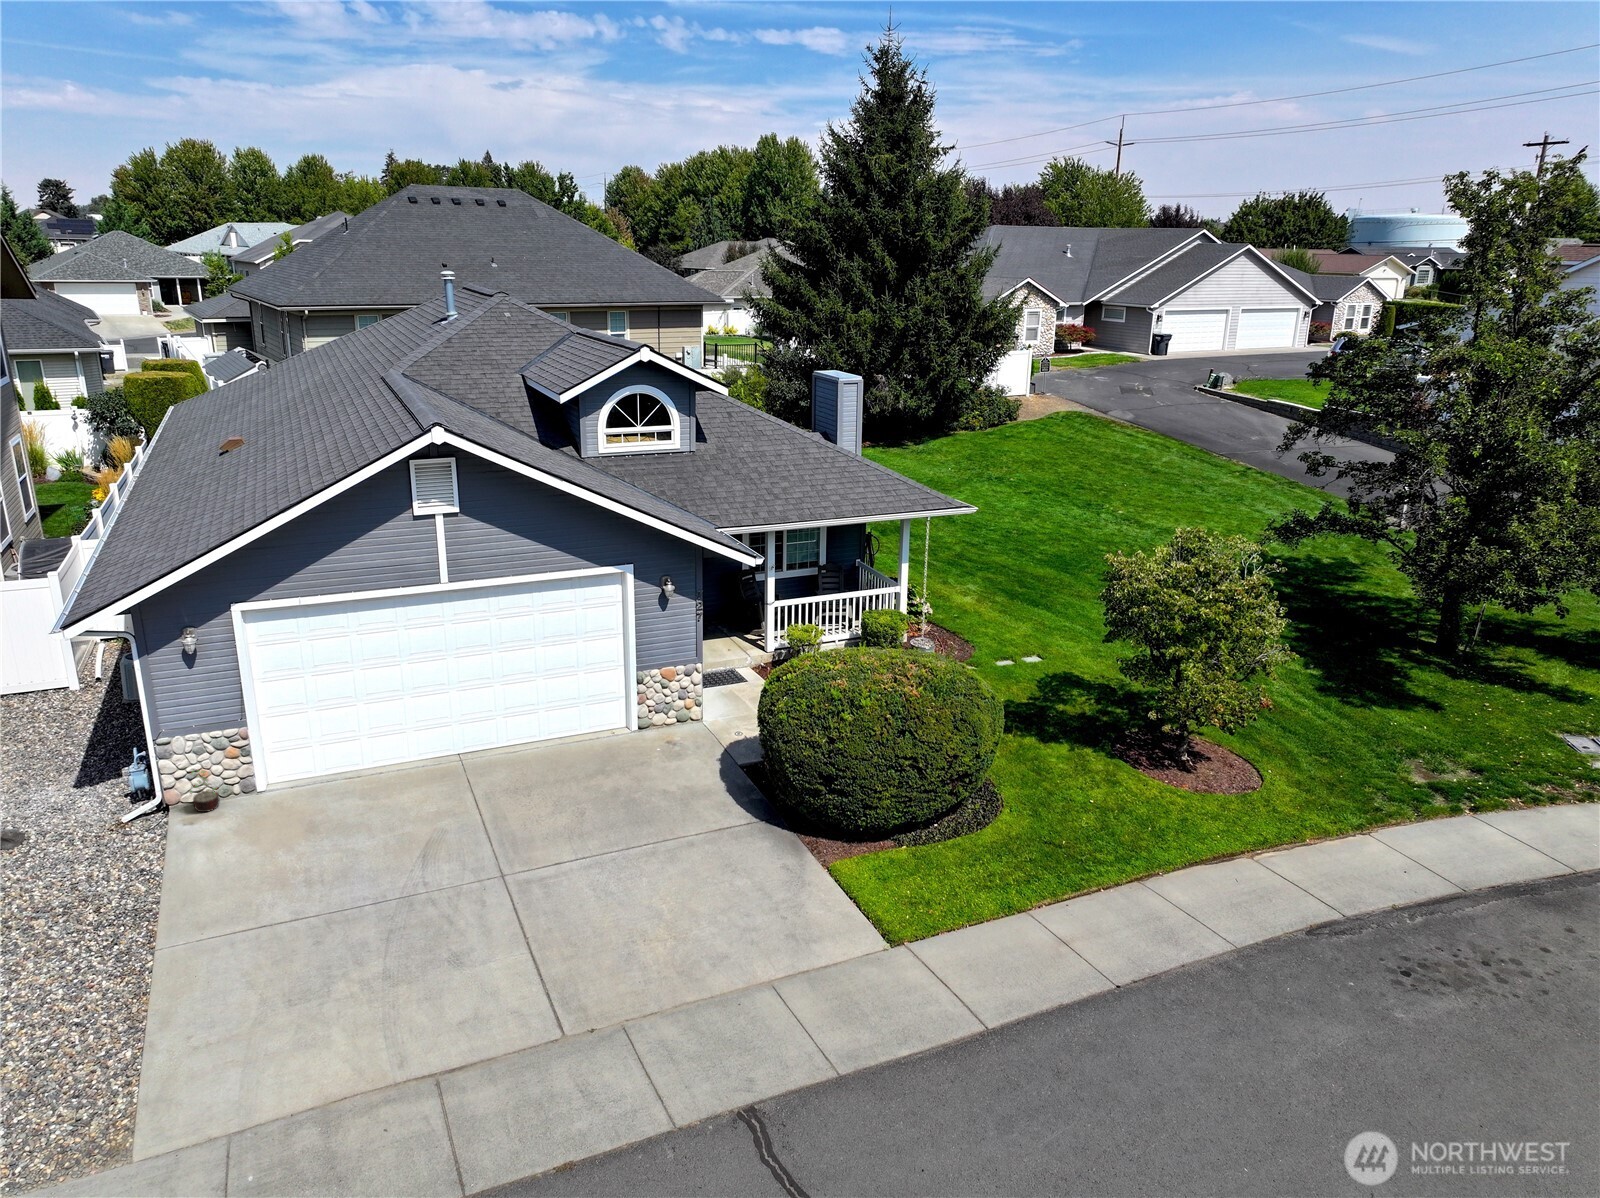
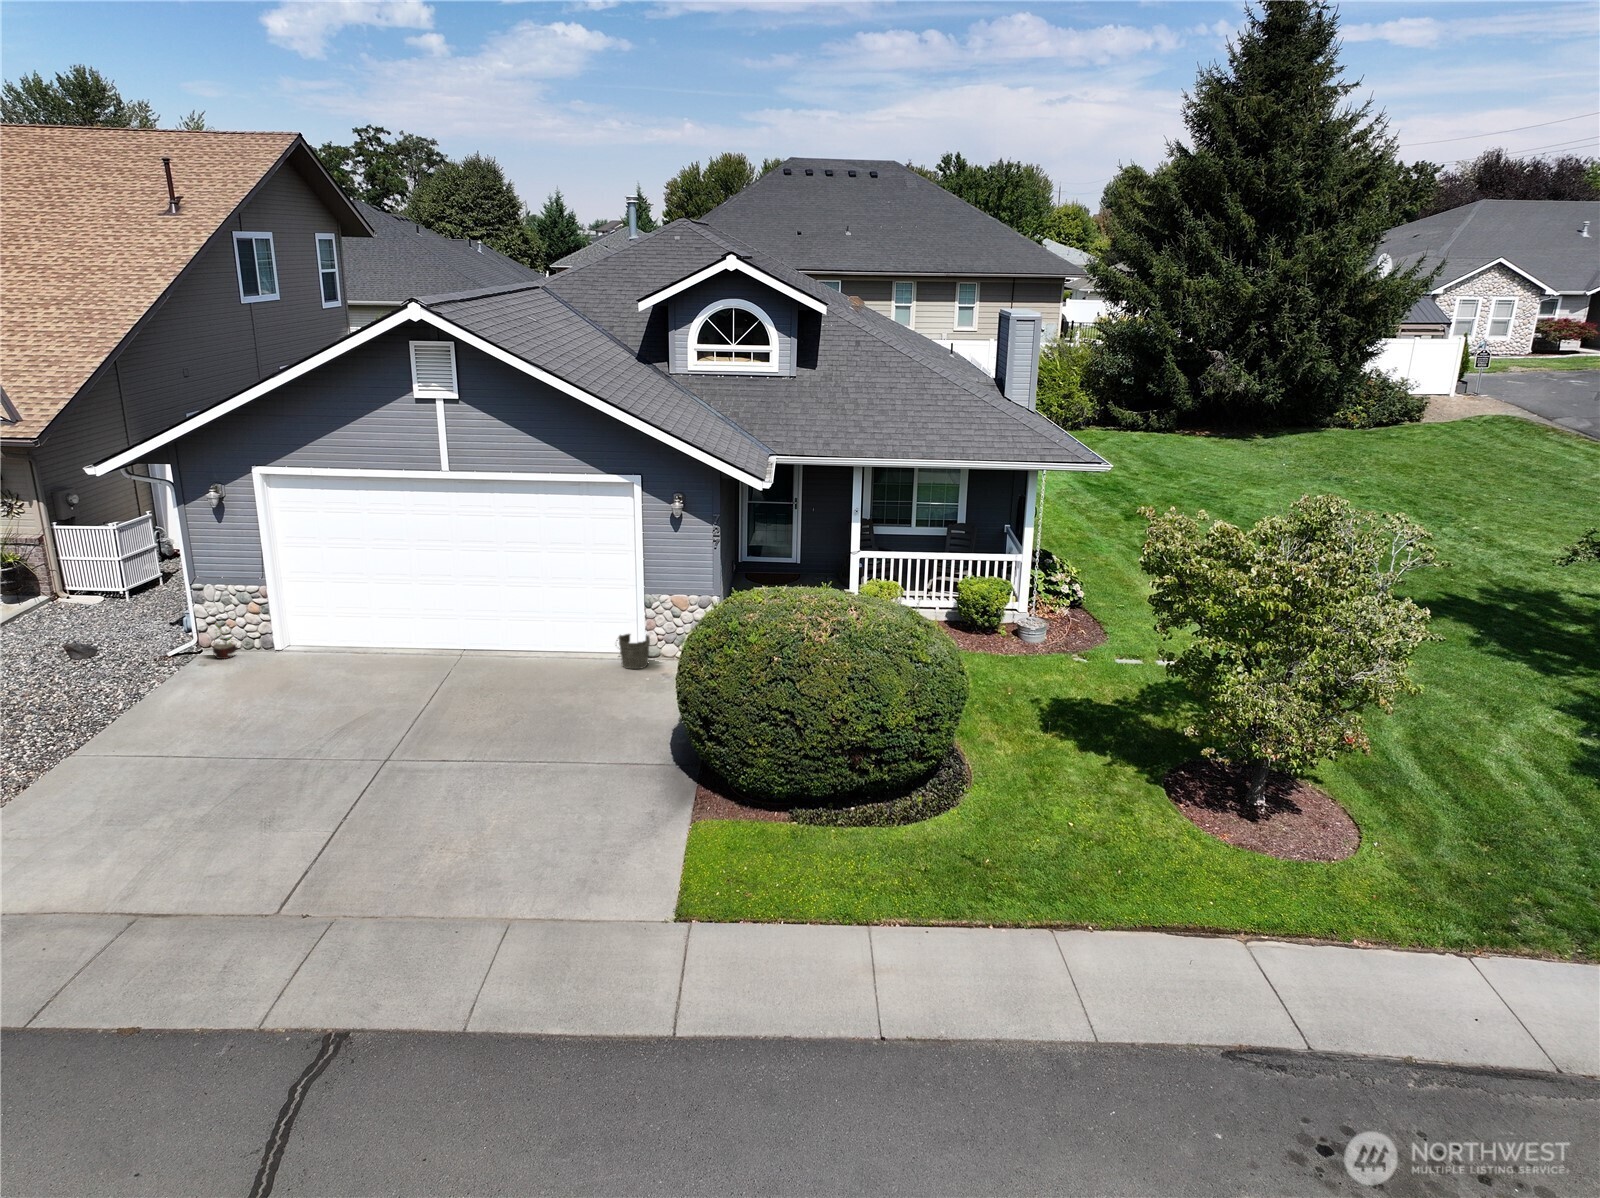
bucket: none [618,707,648,742] -> present [617,634,650,669]

